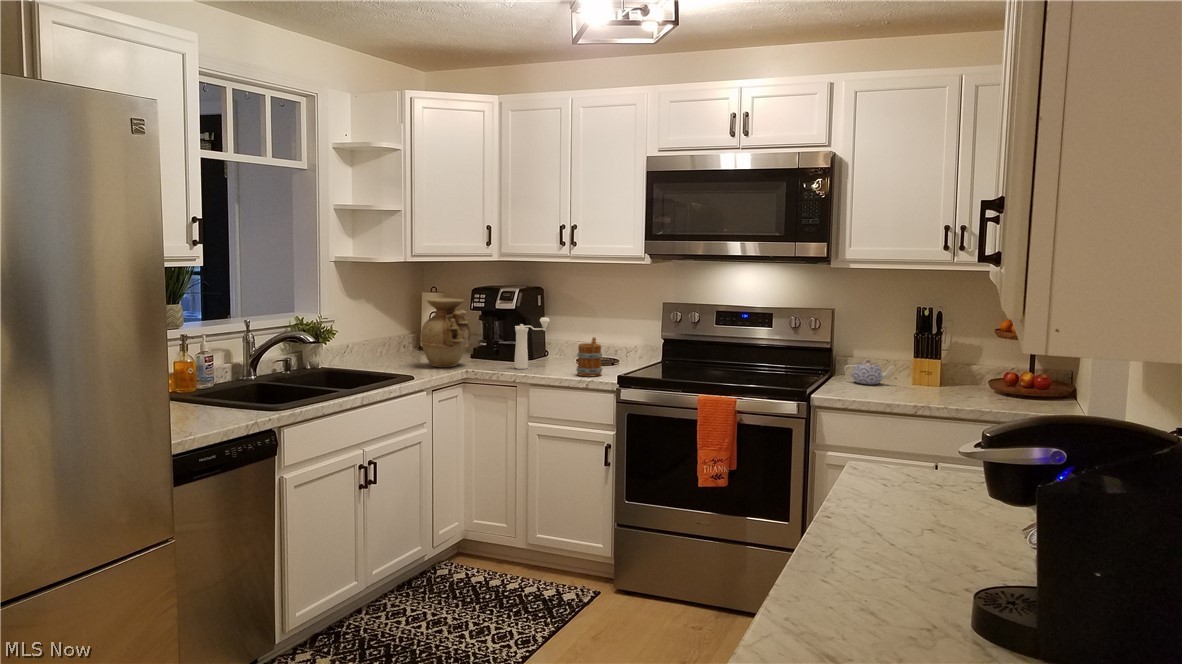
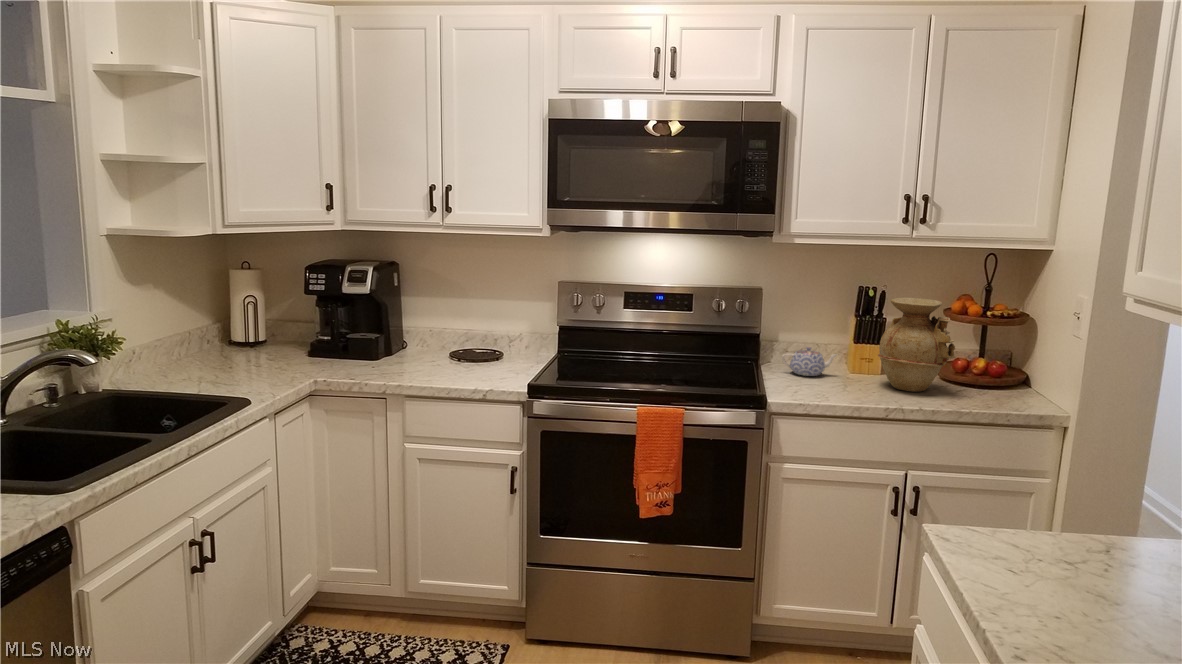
vase: present [420,298,471,367] -> present [878,298,956,392]
pepper mill: present [514,317,550,369] -> none [380,305,423,375]
mug: present [576,337,602,376] -> none [470,332,503,385]

